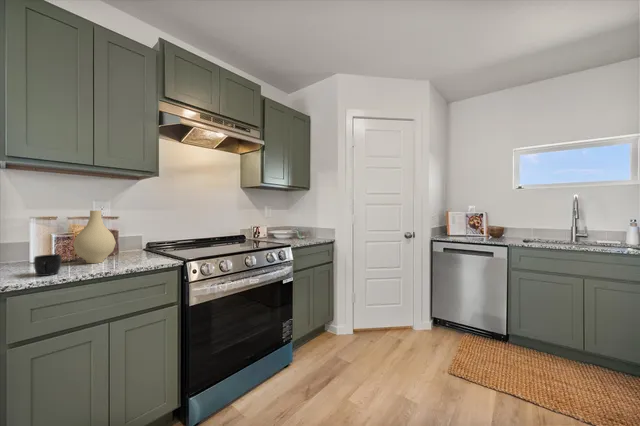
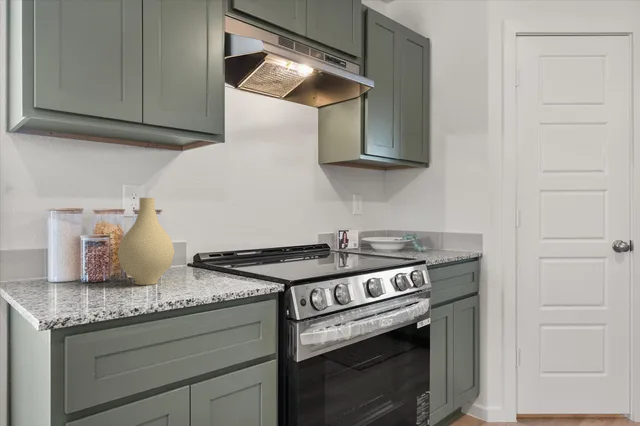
mug: present [33,254,62,276] -> none [84,268,120,302]

